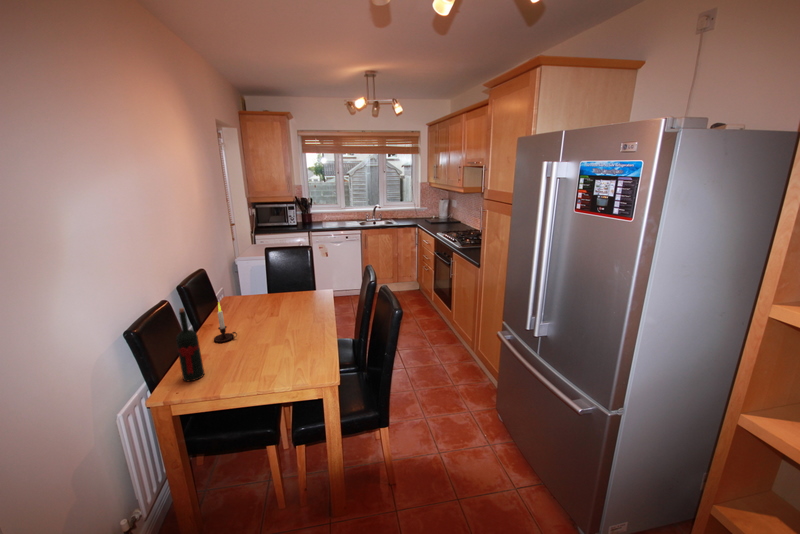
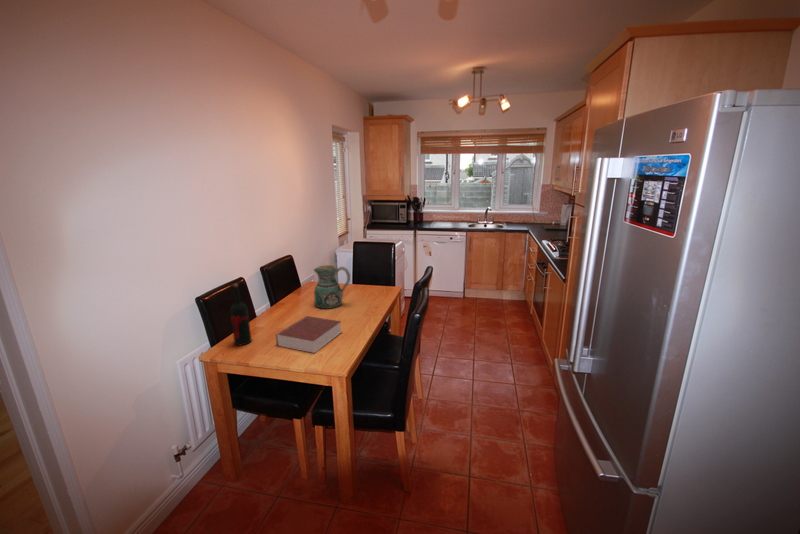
ceramic pitcher: none [247,275,291,323] -> present [314,265,350,309]
candle: present [214,303,237,342] -> none [276,284,294,319]
book: none [239,332,305,371] -> present [276,316,341,353]

